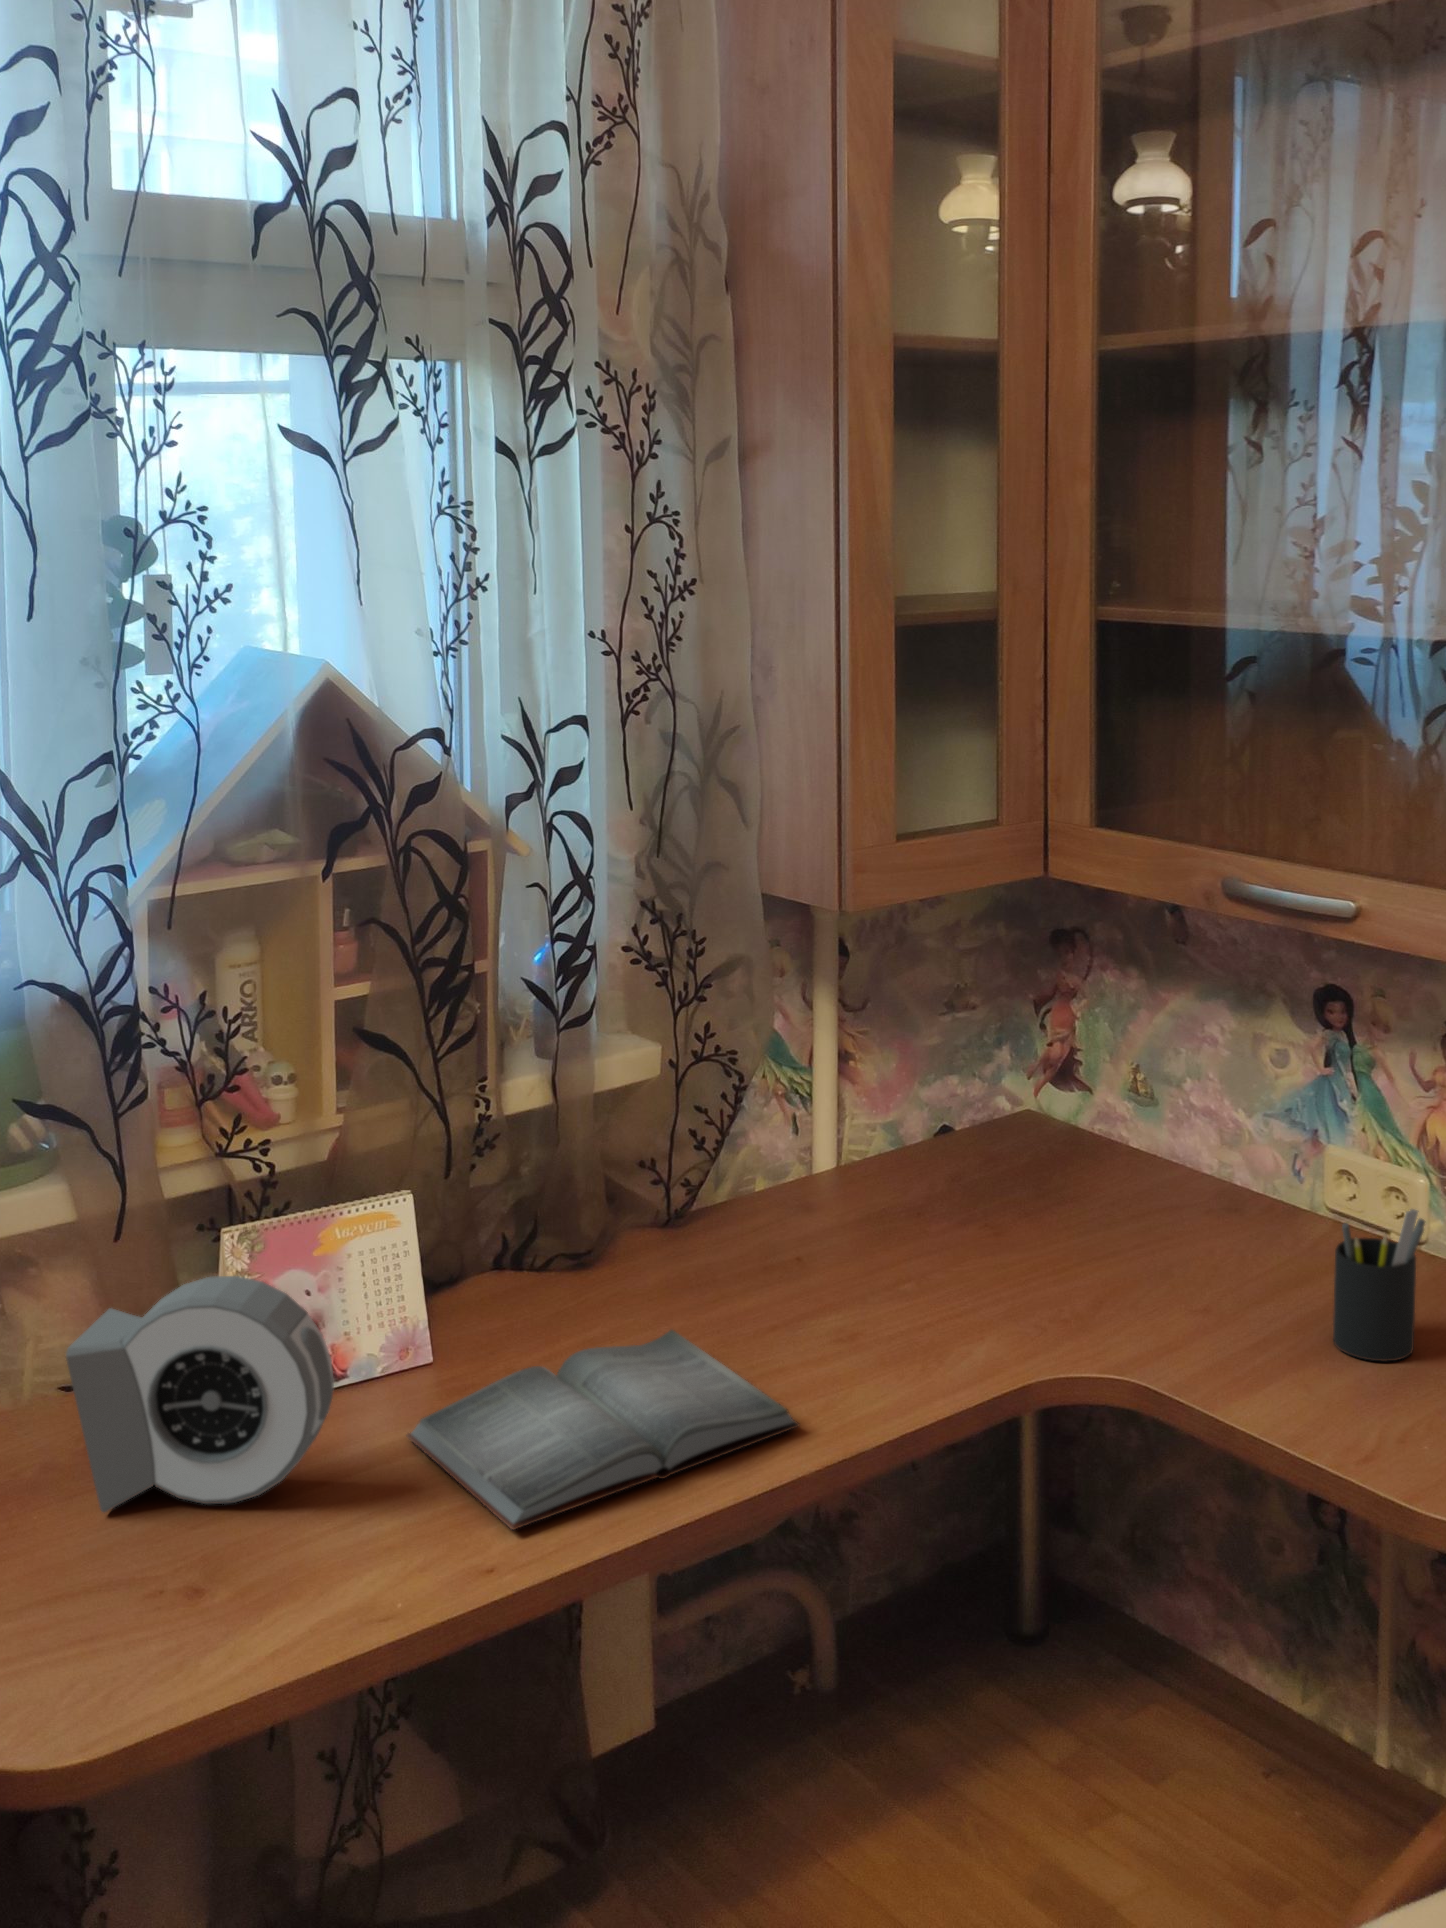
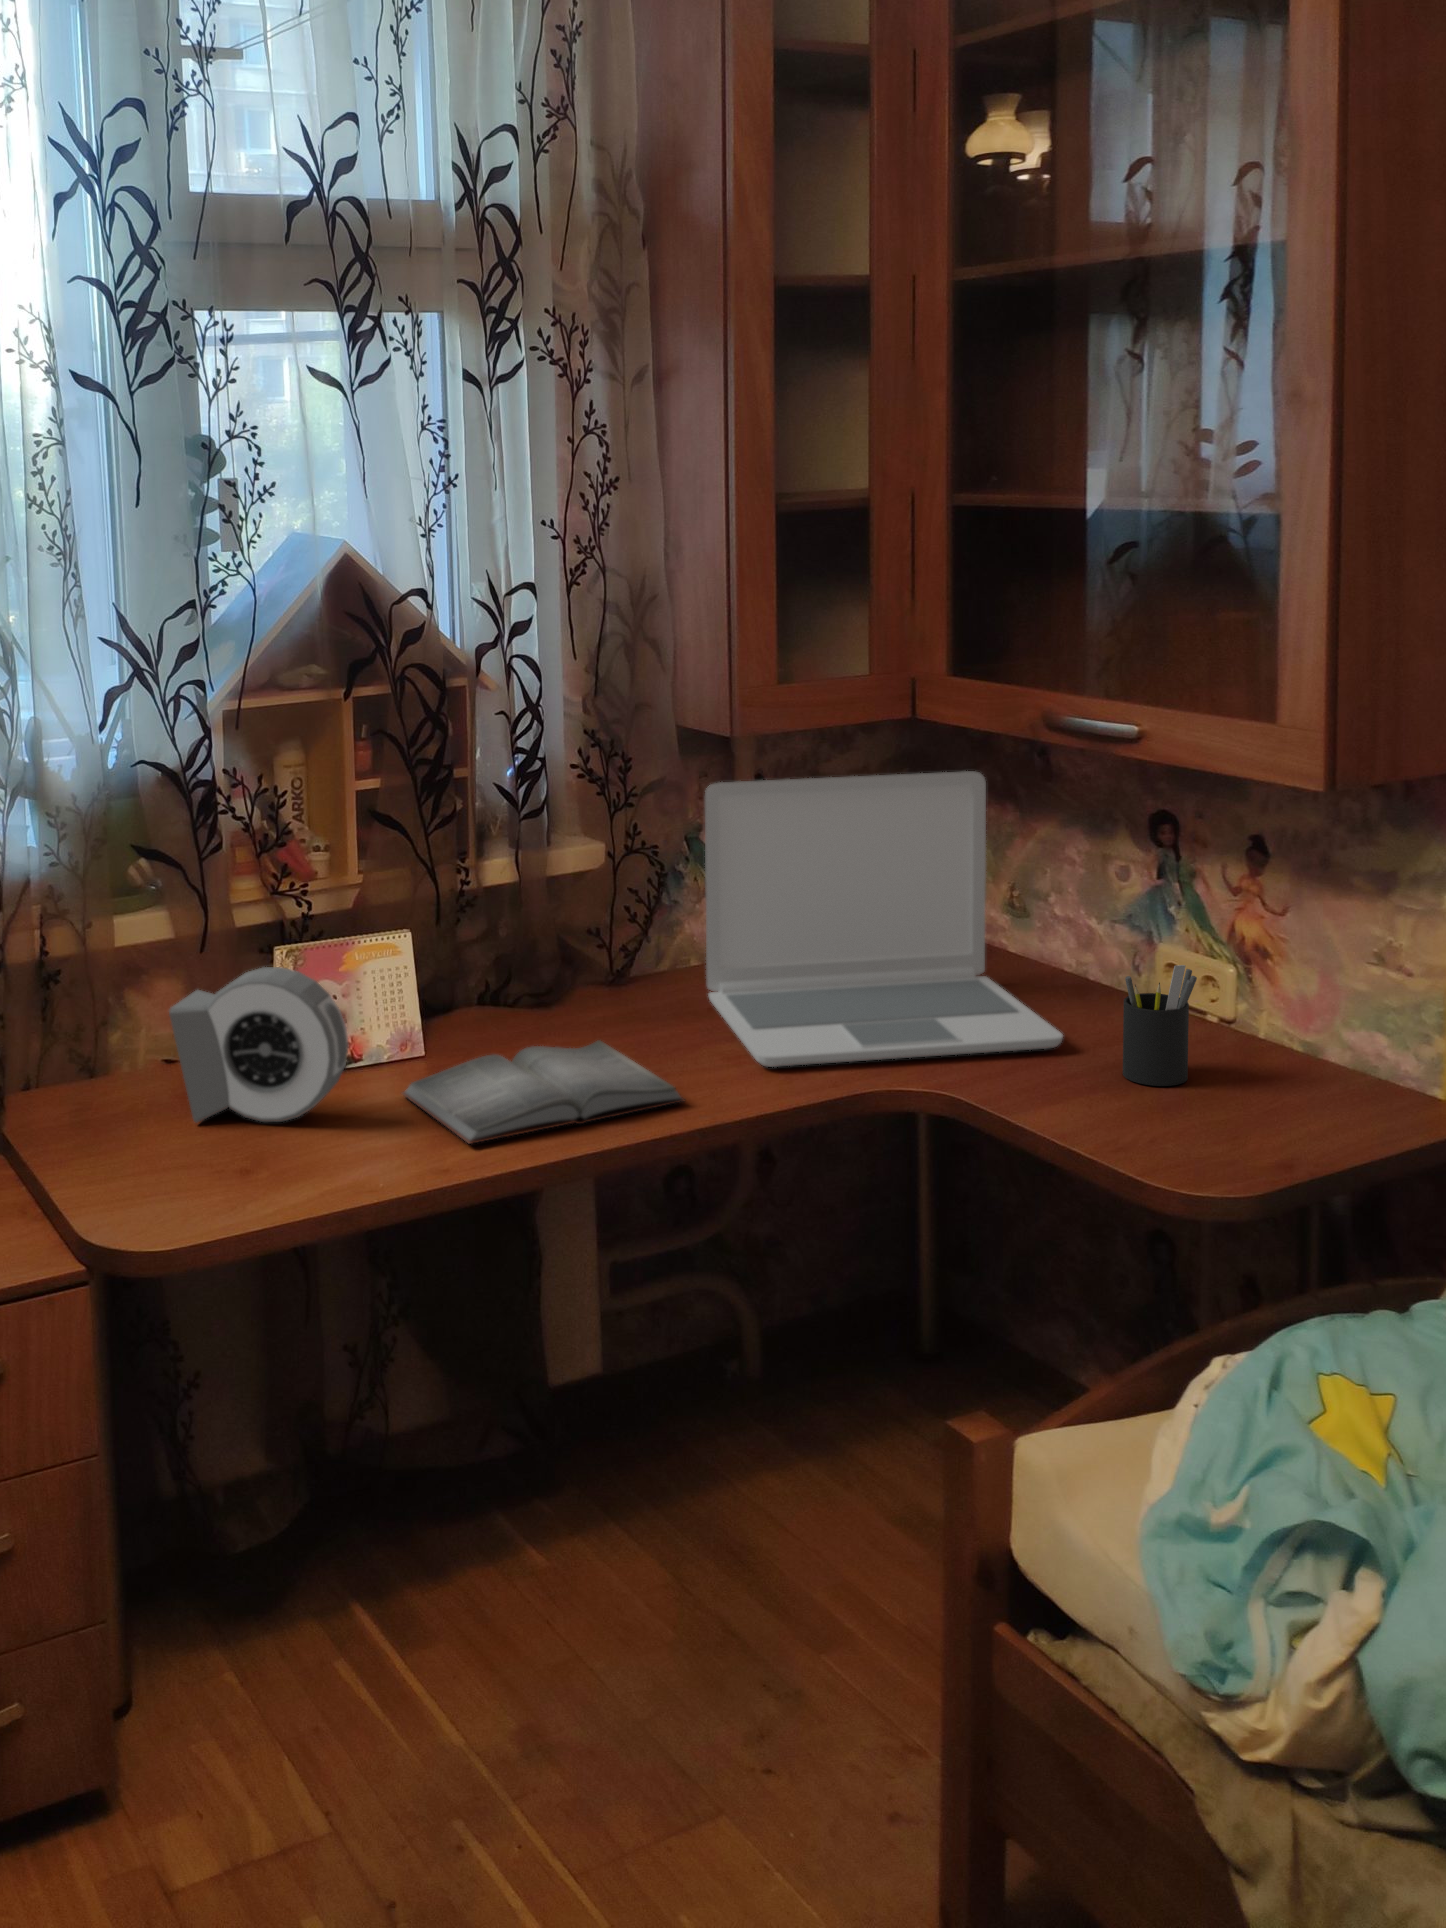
laptop: none [794,946,1251,1357] -> present [705,771,1063,1067]

